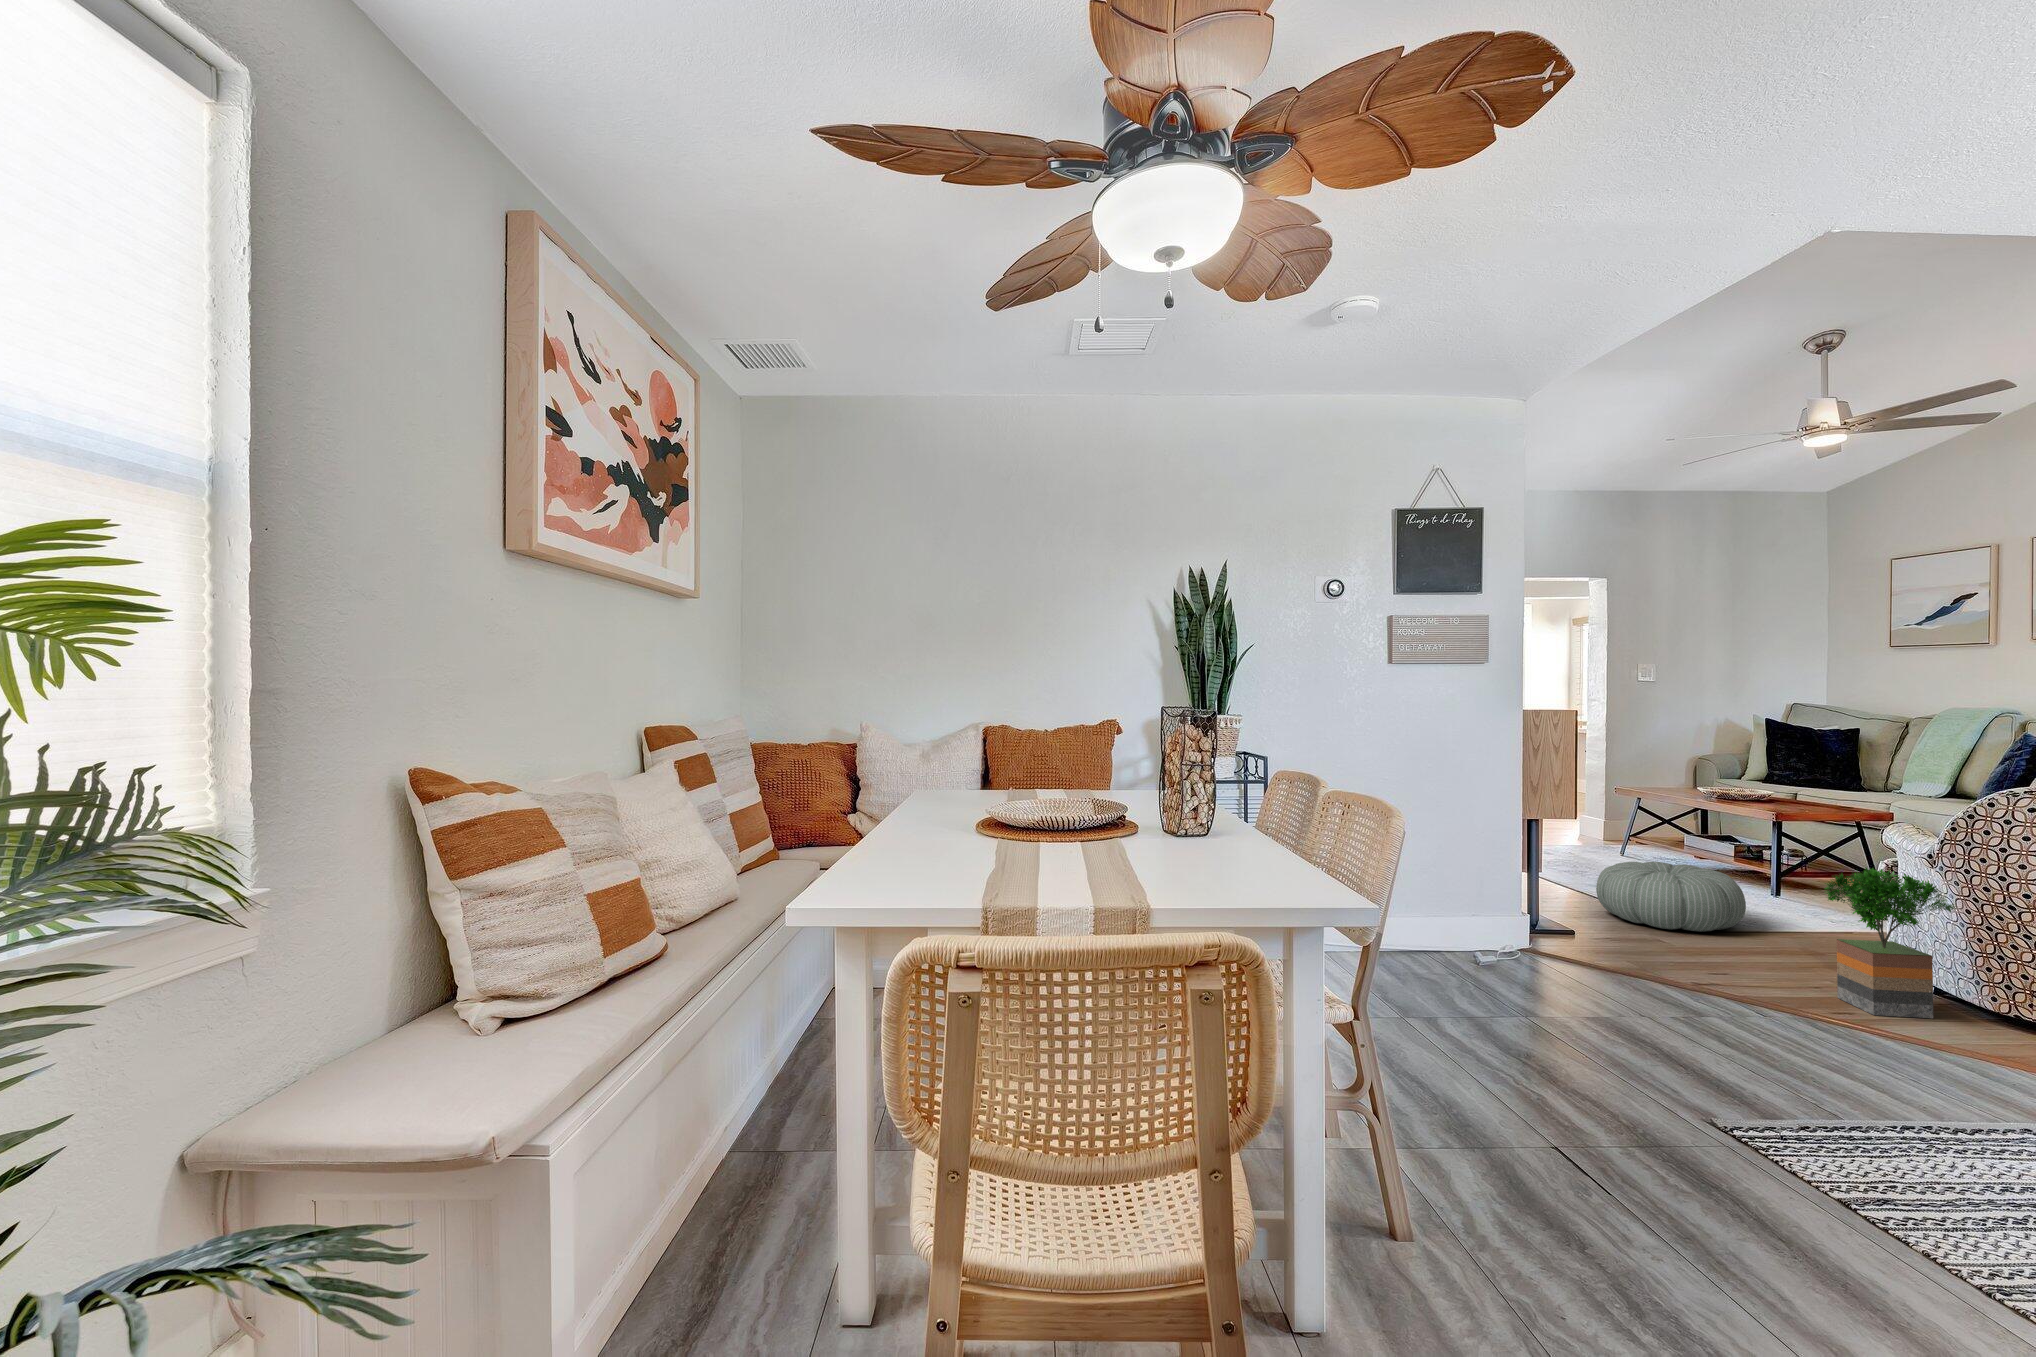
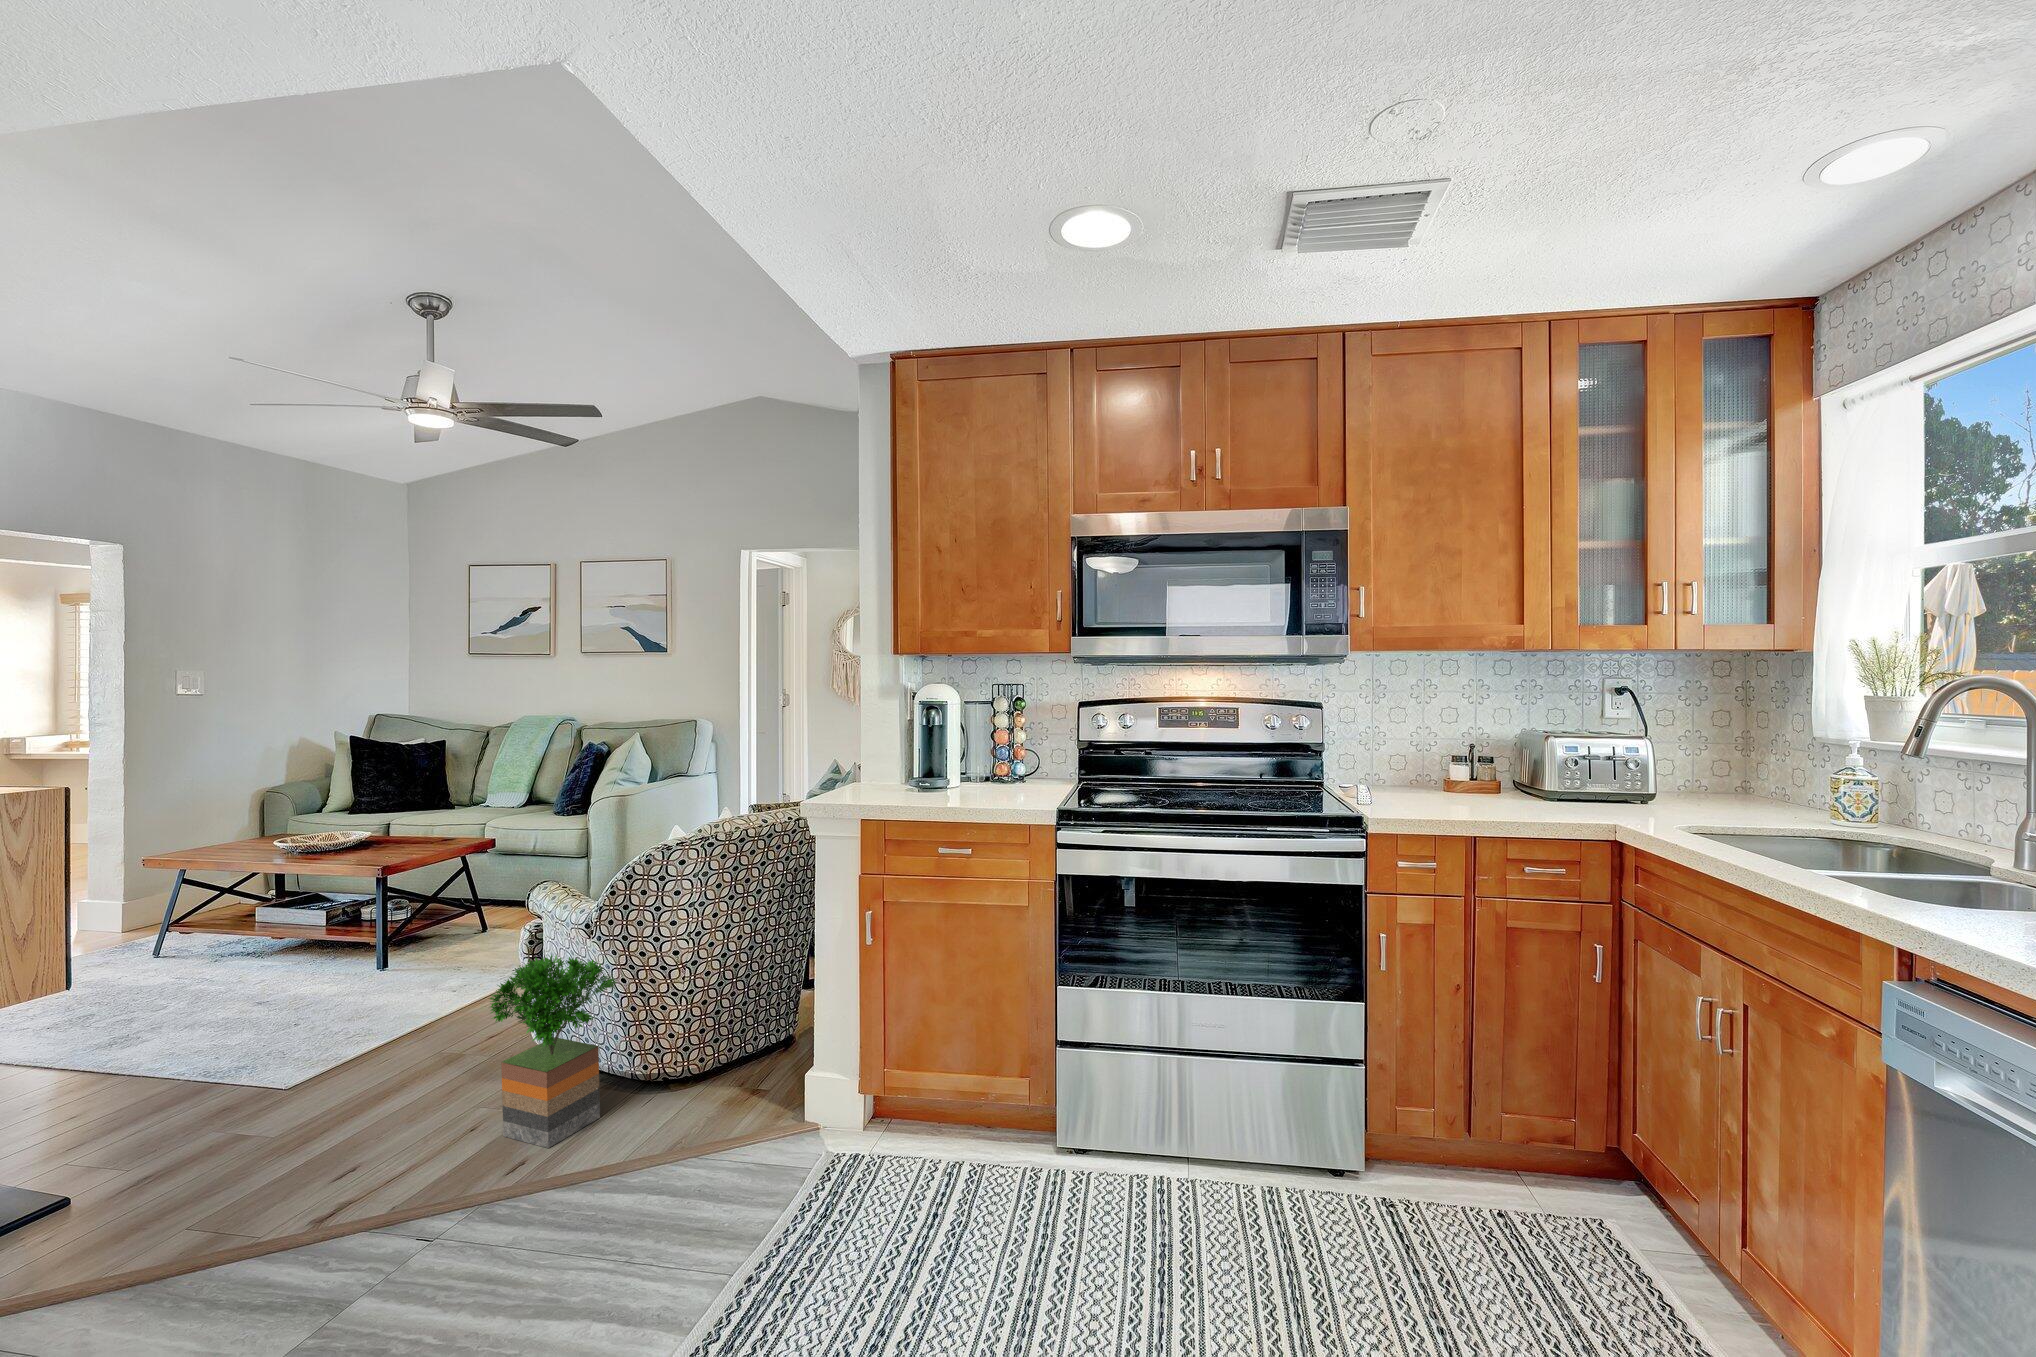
pouf: present [1596,861,1746,932] -> none [126,981,364,1109]

